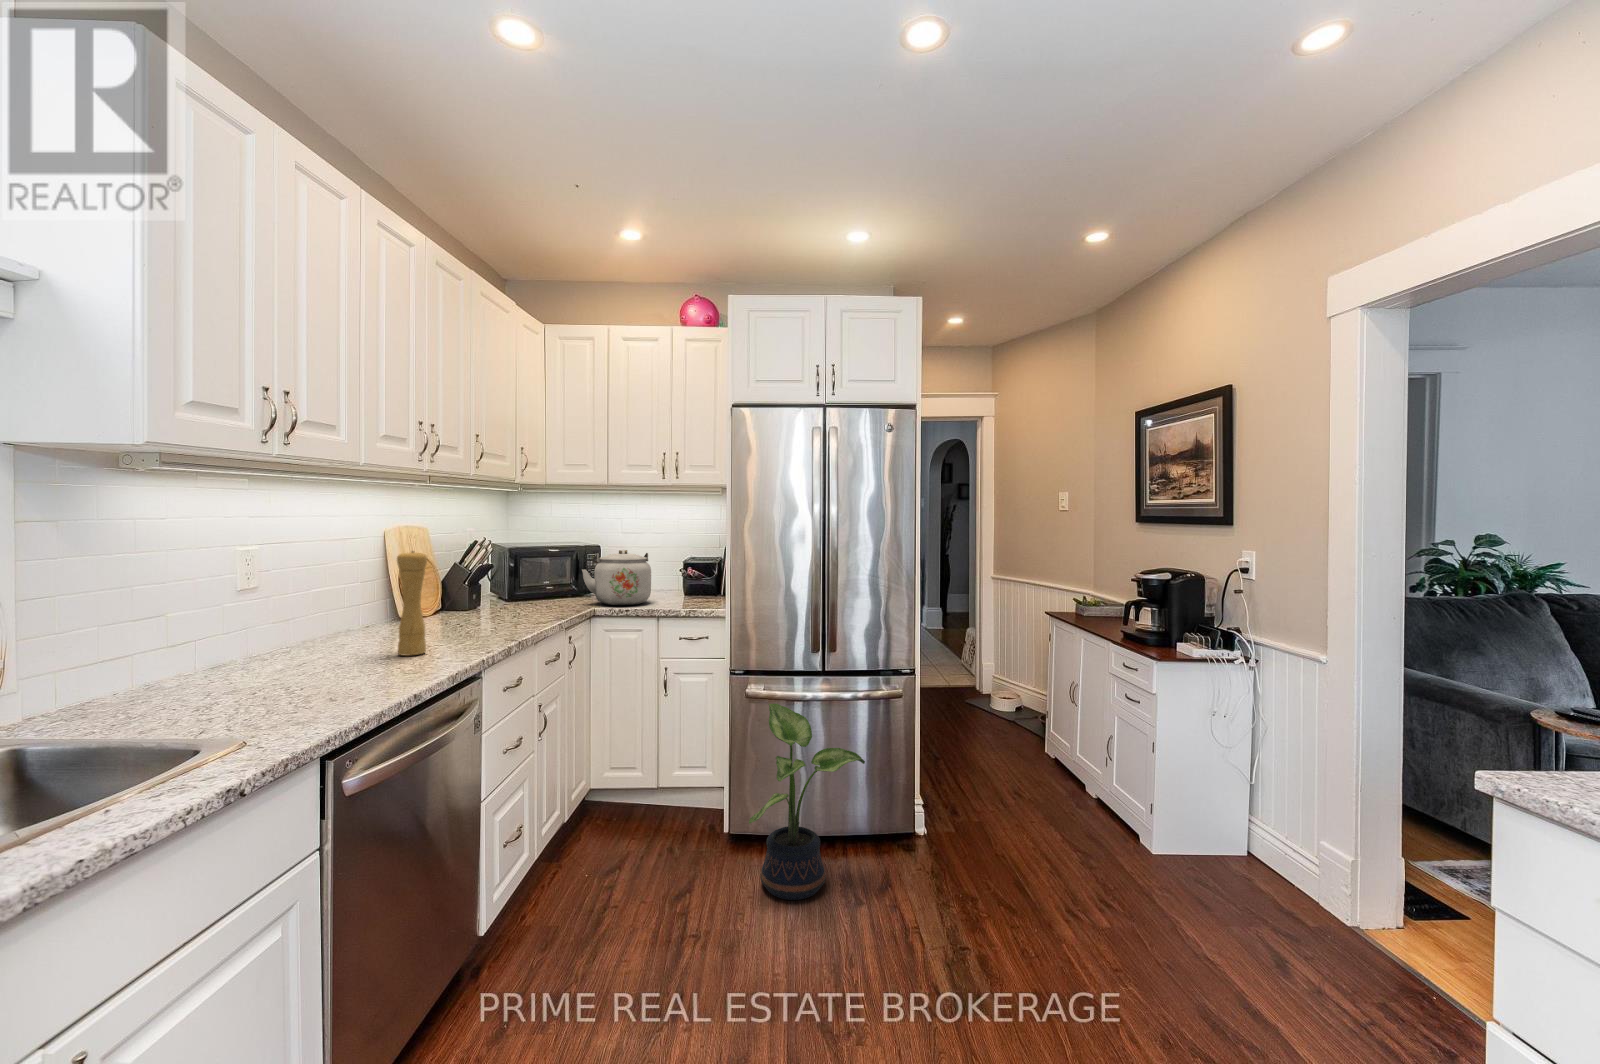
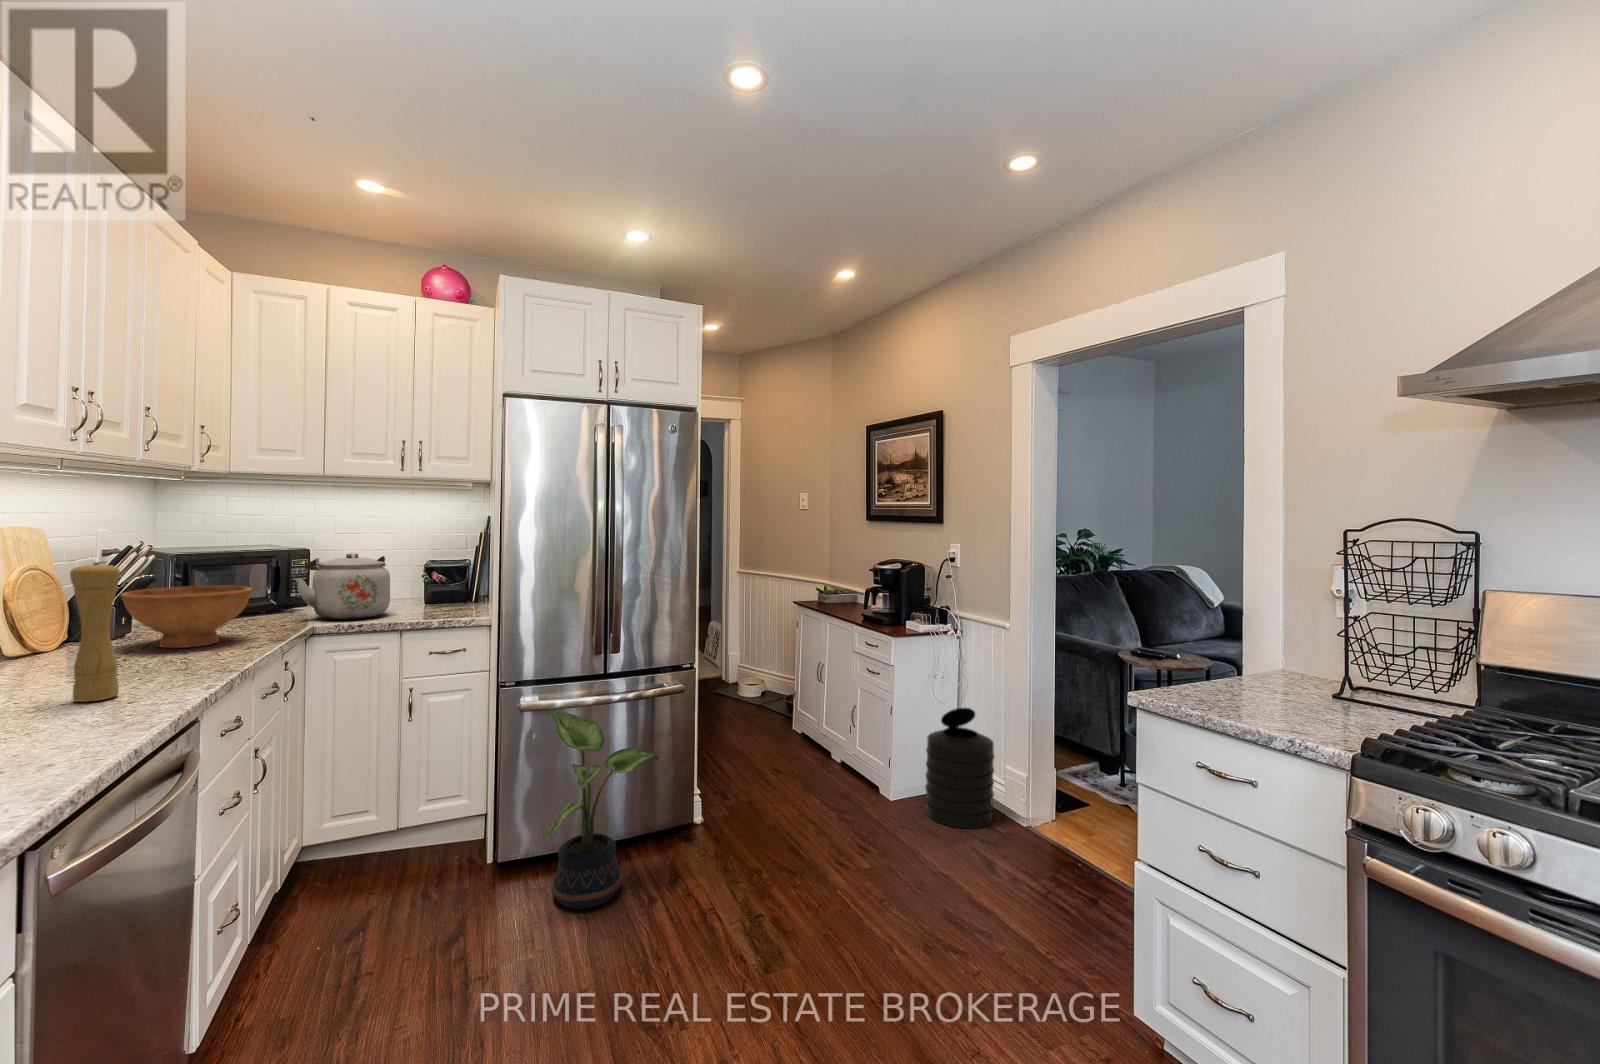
bowl: none [458,573,542,620] -> present [121,586,252,648]
trash can: none [1196,756,1297,914] -> present [925,708,994,829]

